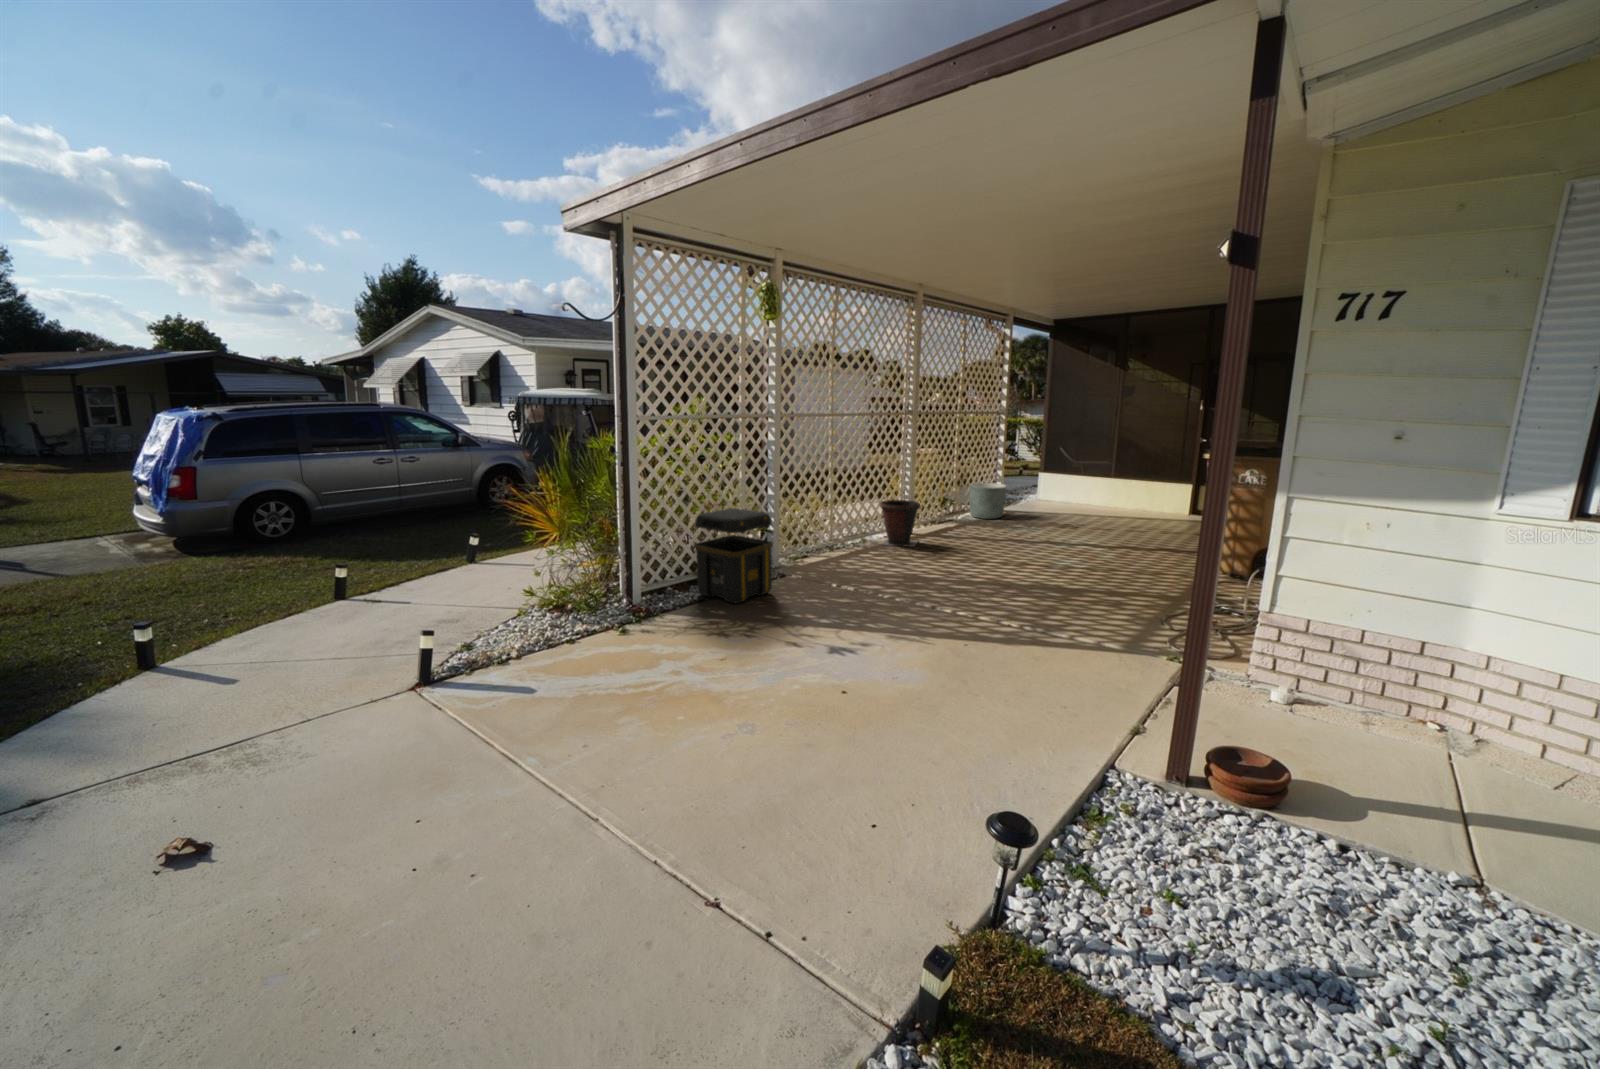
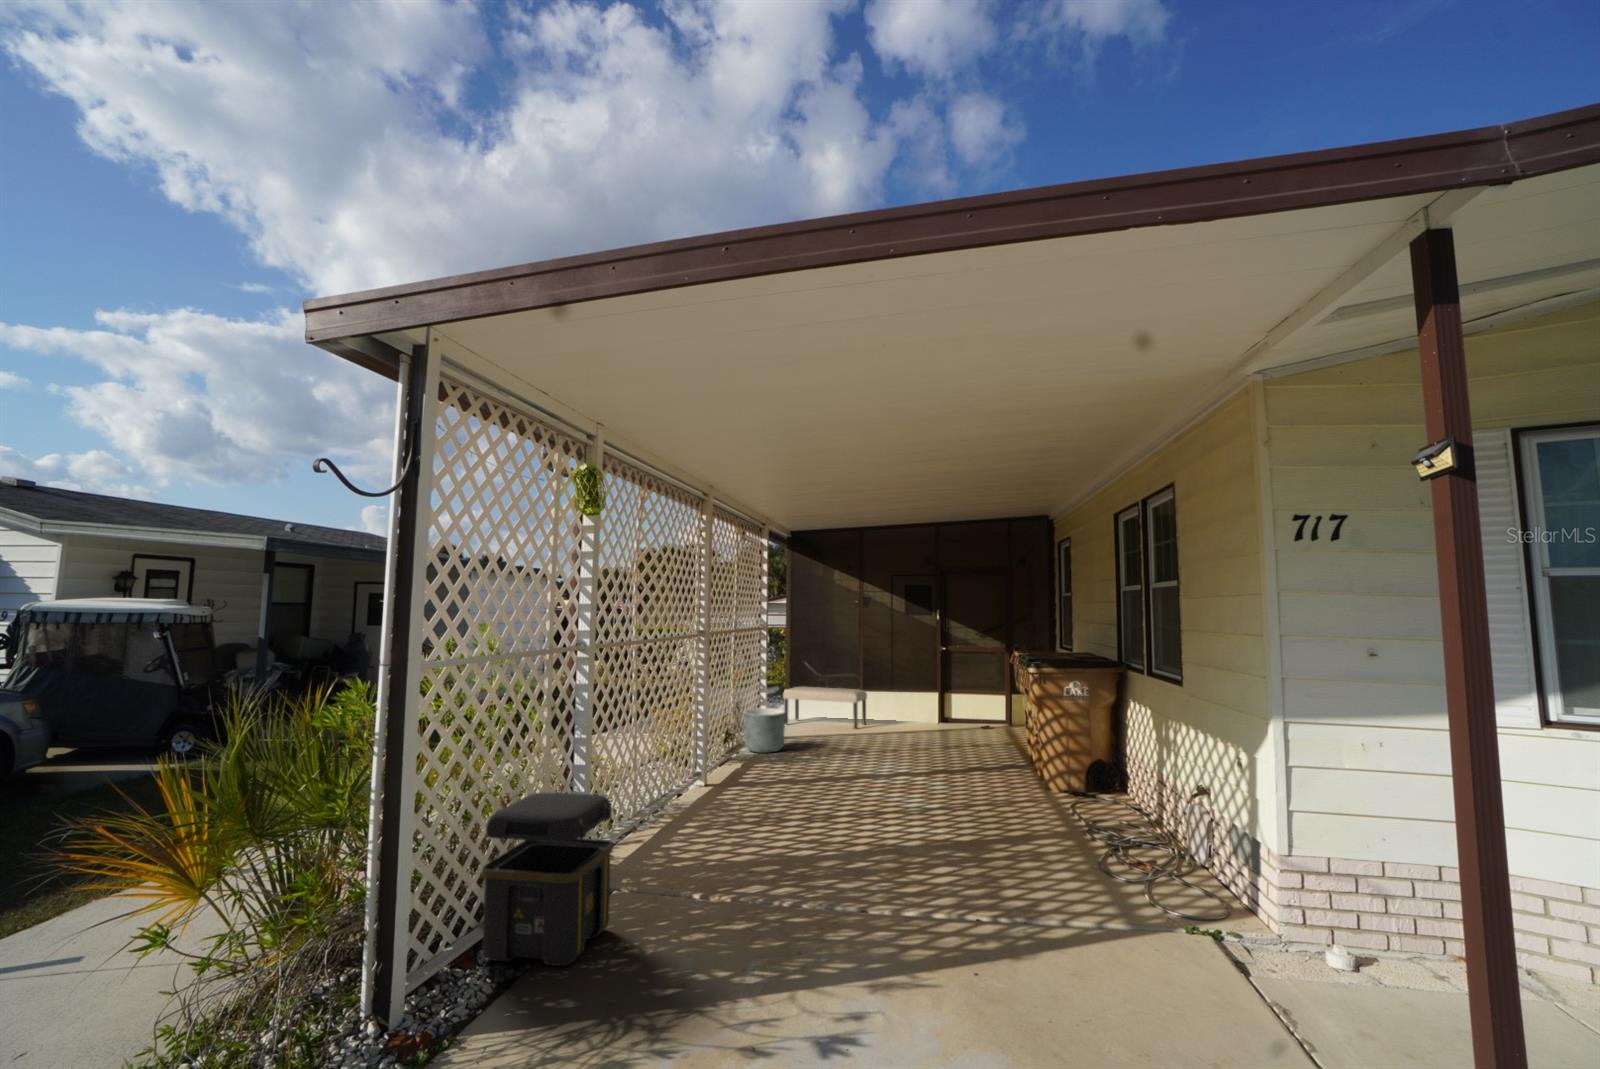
bench: none [1027,469,1110,510] -> present [783,687,867,729]
bucket: present [879,500,921,547] -> none [677,741,732,808]

